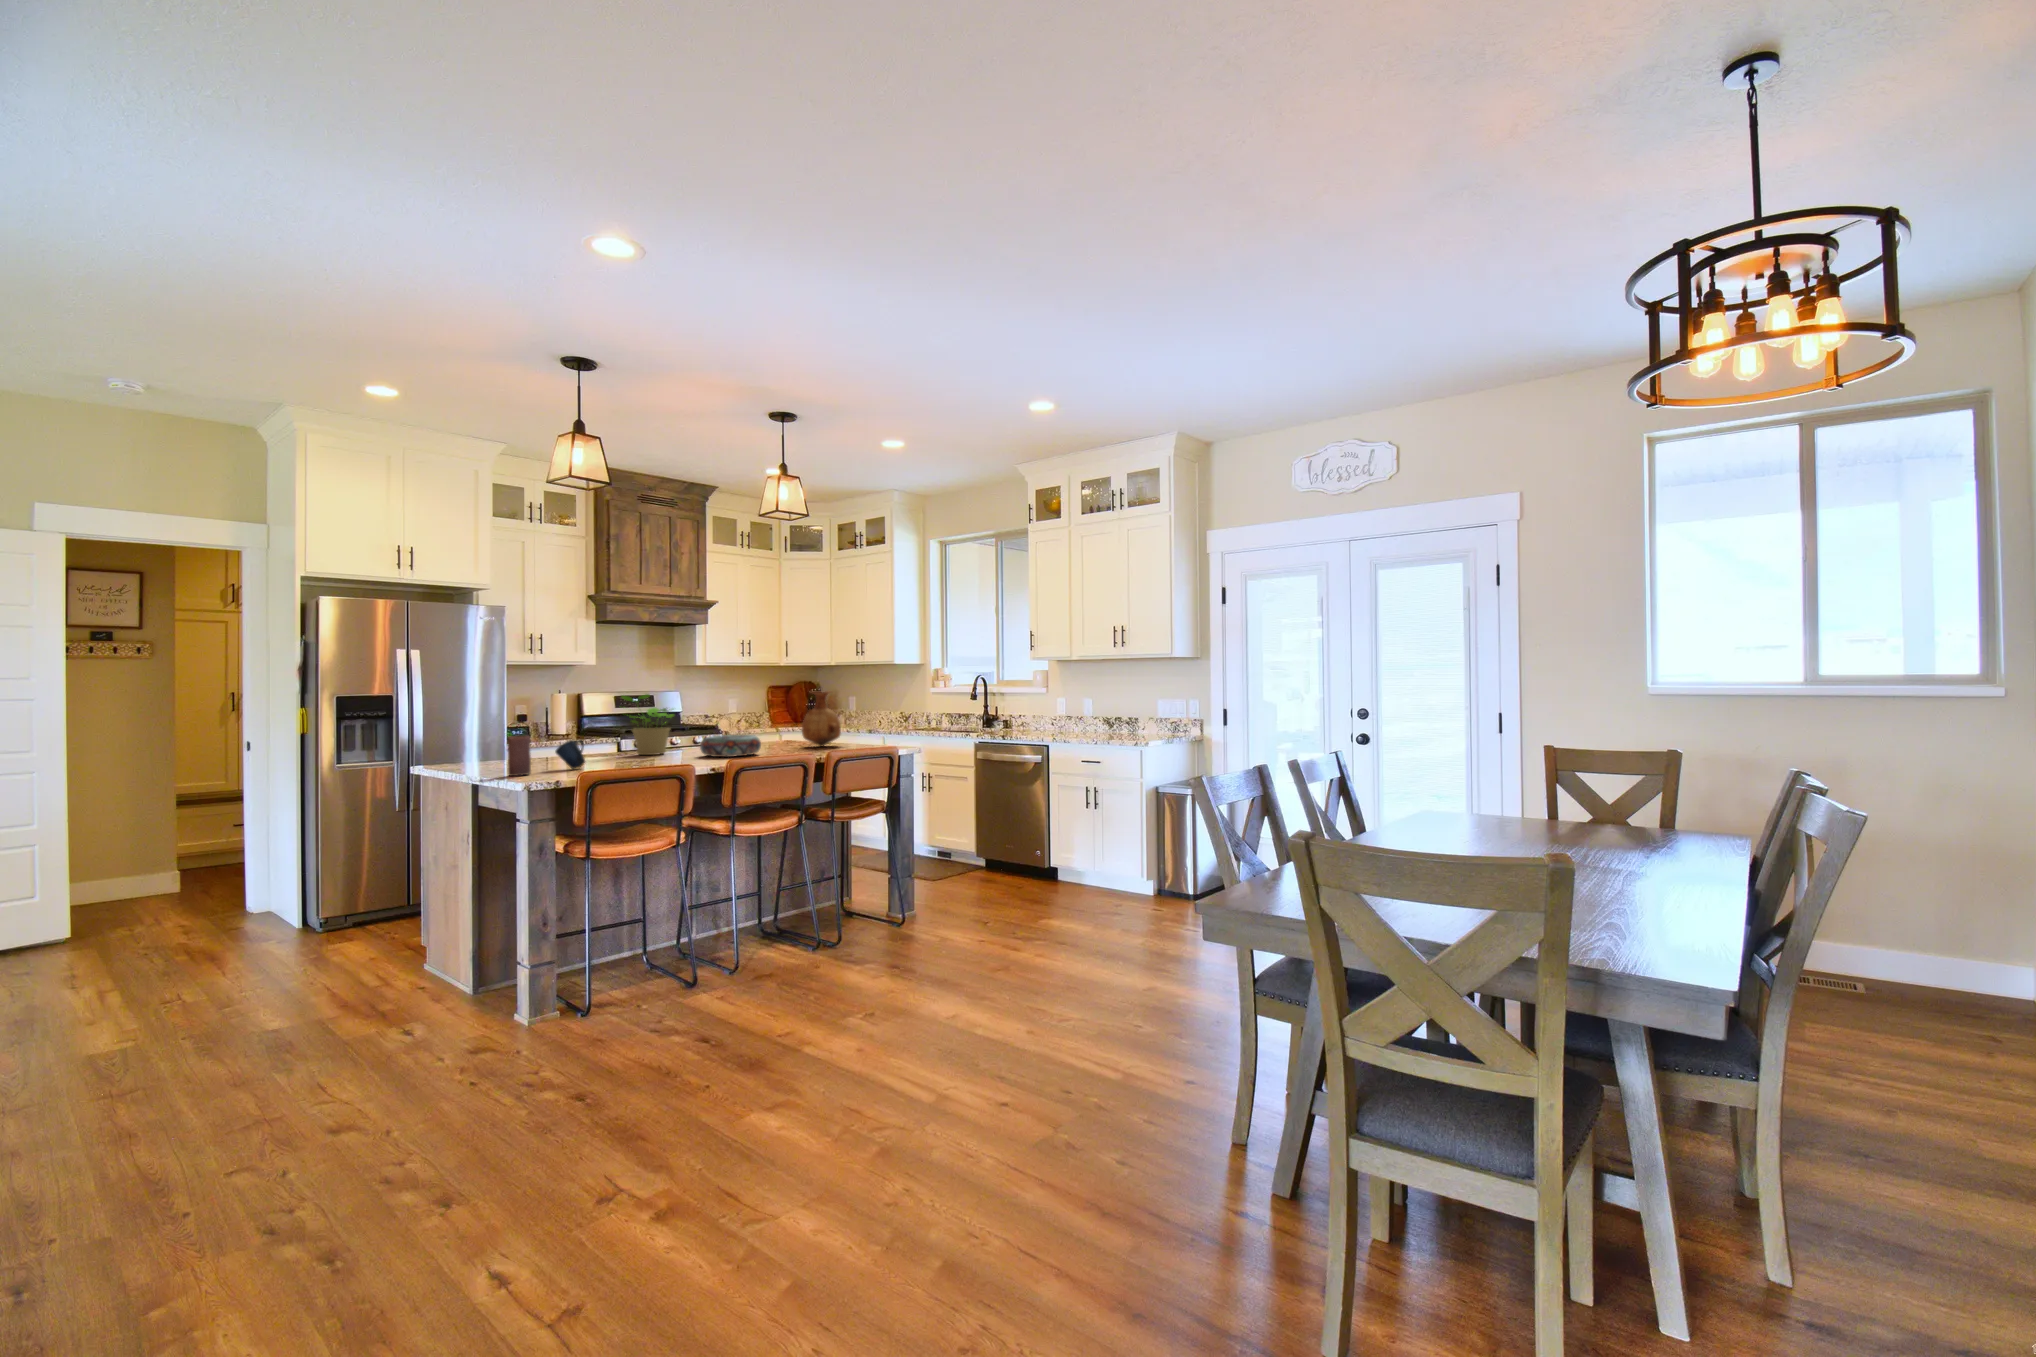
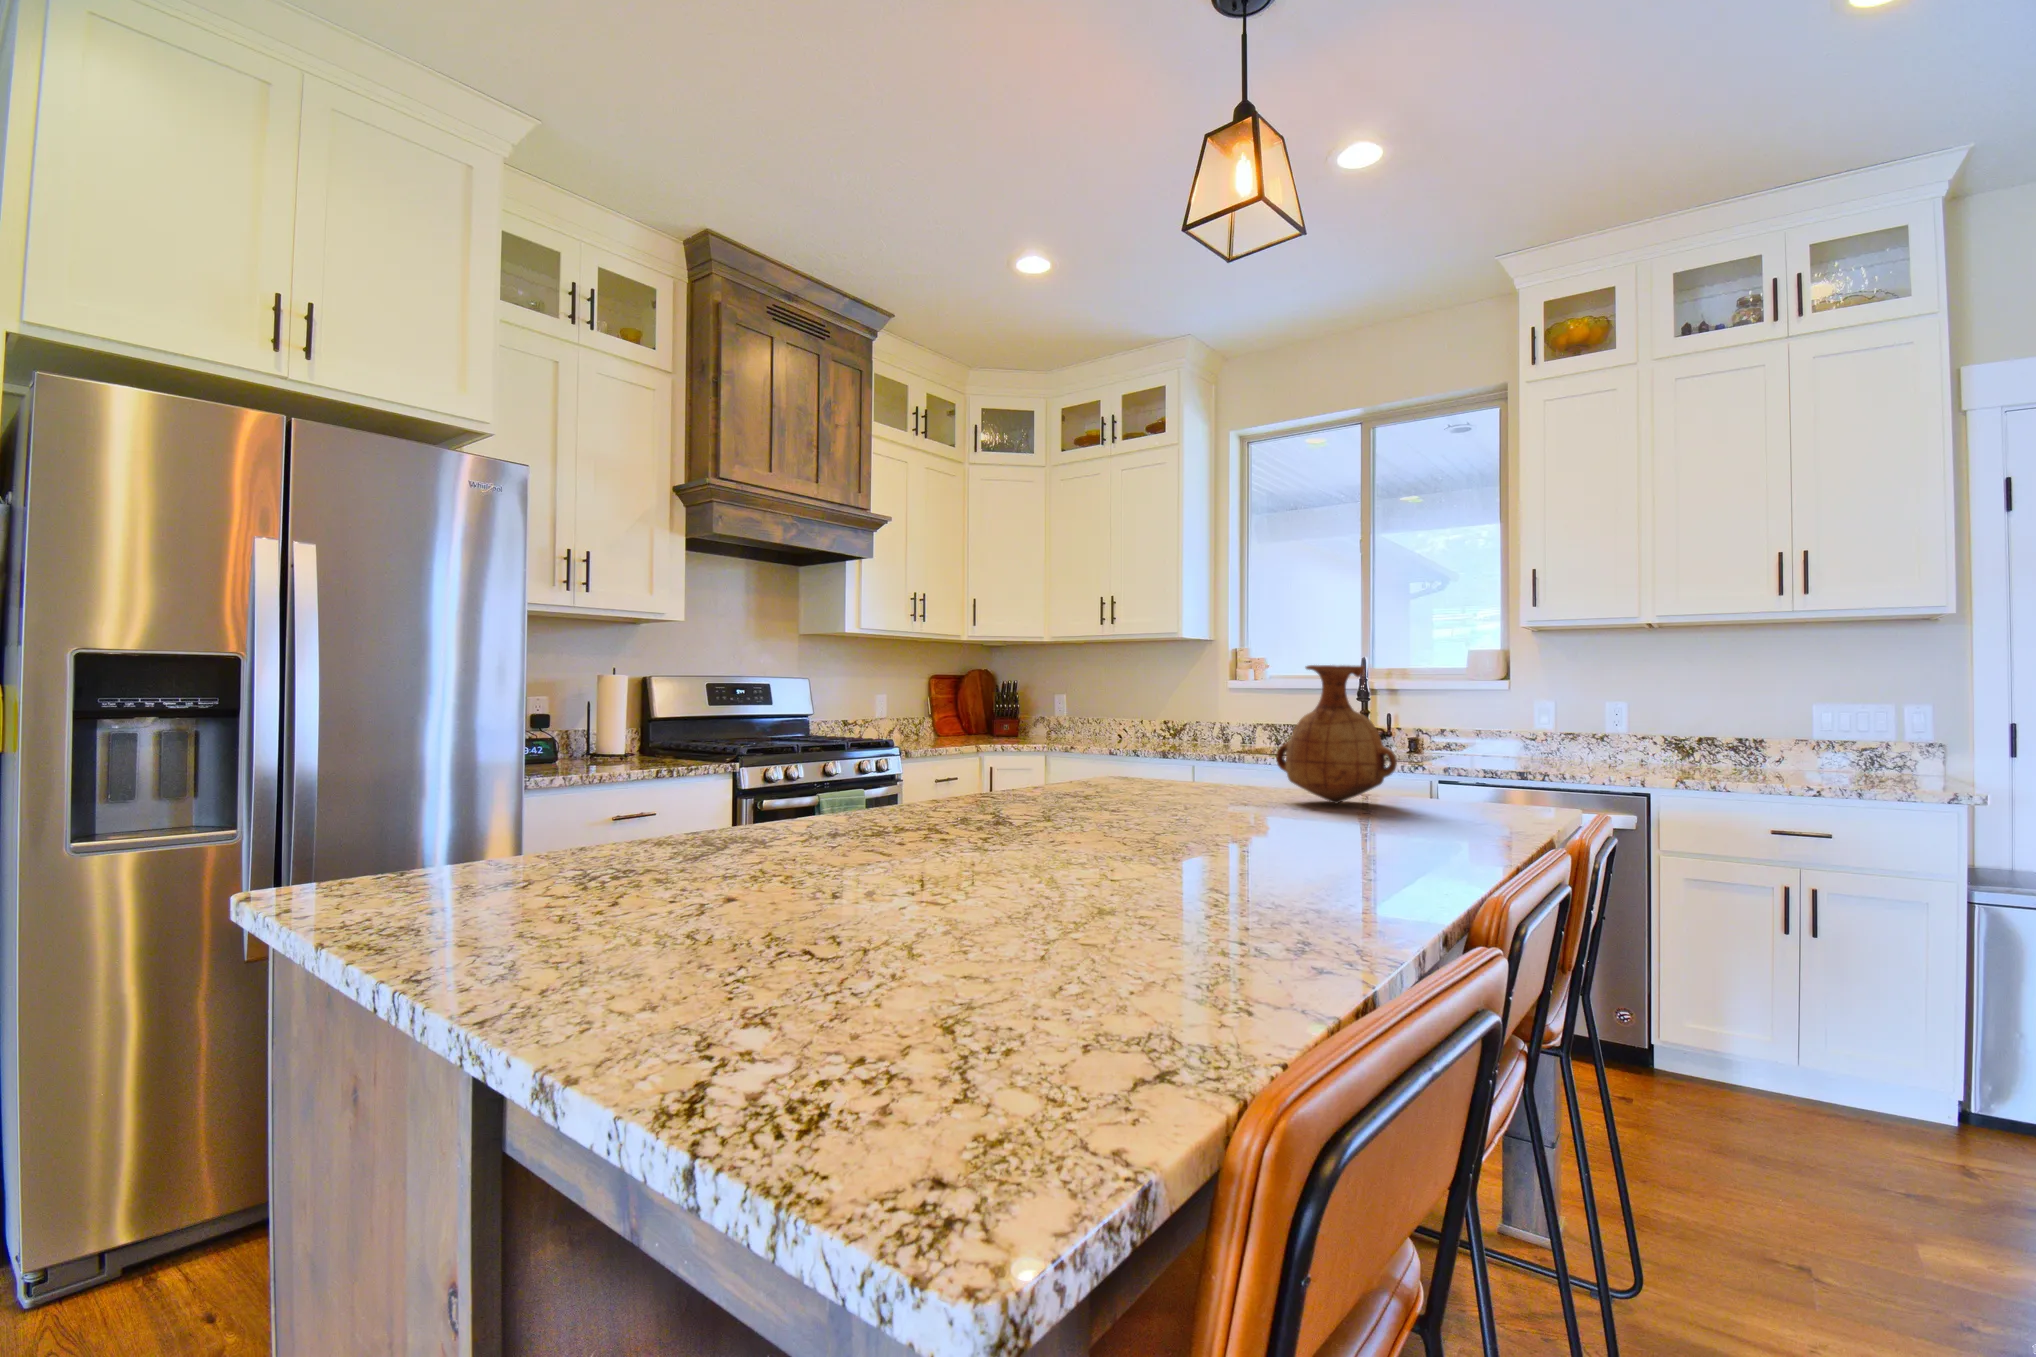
potted plant: present [622,694,674,755] -> none [901,653,1061,837]
decorative bowl: present [700,735,761,757] -> none [1169,780,1354,855]
candle: present [508,736,531,776] -> none [725,819,845,1080]
mug: present [555,740,585,769] -> none [873,822,1008,961]

